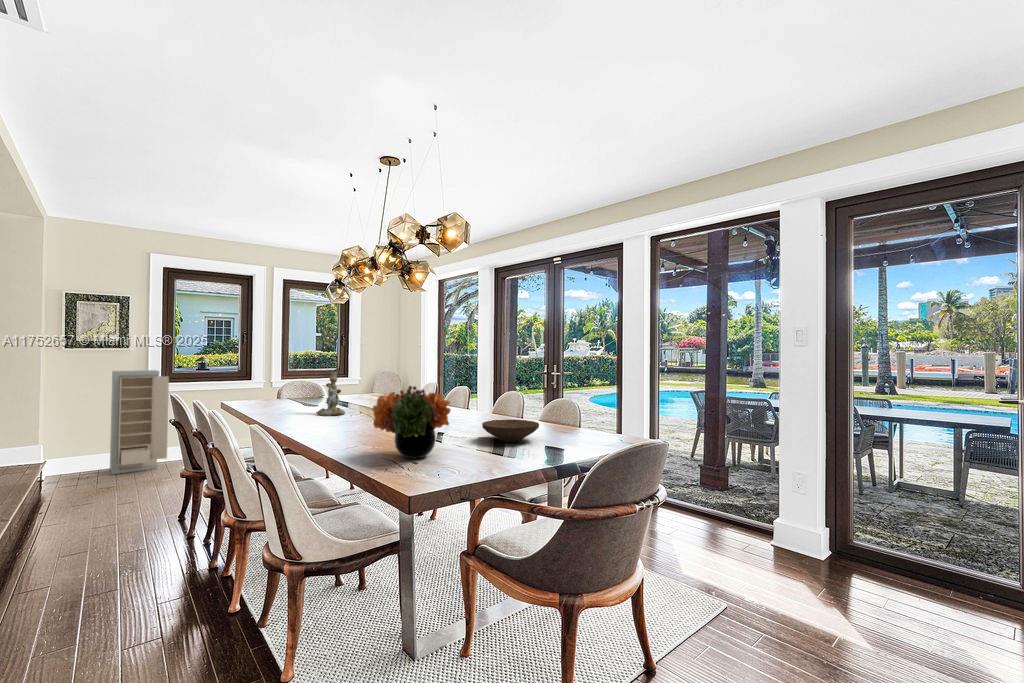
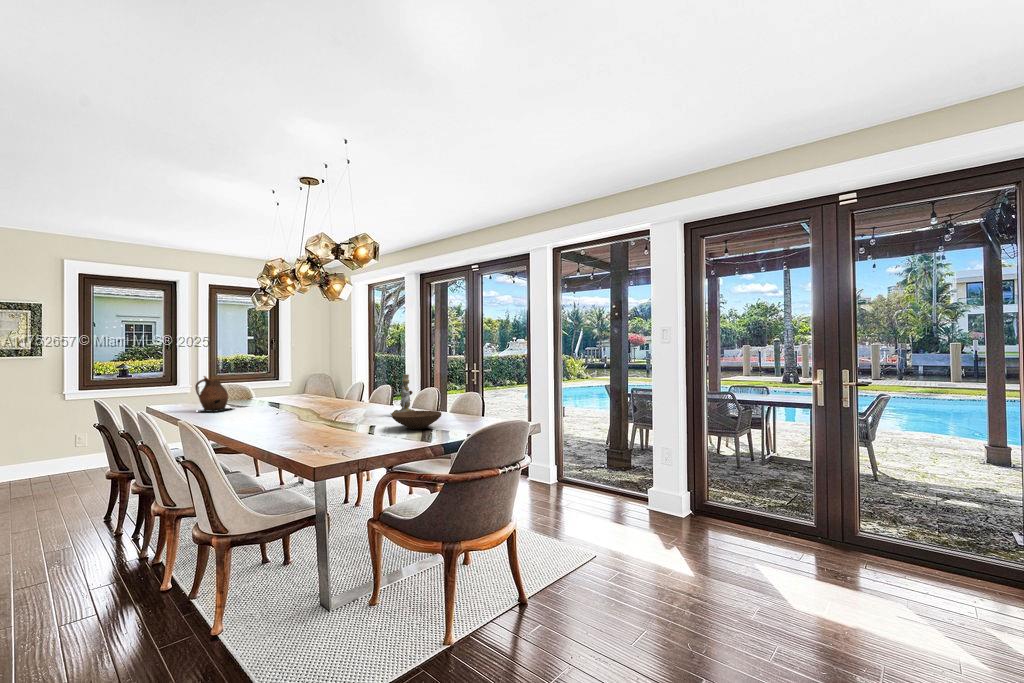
storage cabinet: present [110,370,169,474] -> none [25,378,88,484]
ceramic pitcher: none [269,372,308,411] -> present [195,376,234,412]
candlestick: present [316,372,345,416] -> present [391,374,414,415]
flower arrangement: present [372,386,450,458] -> none [289,383,361,445]

